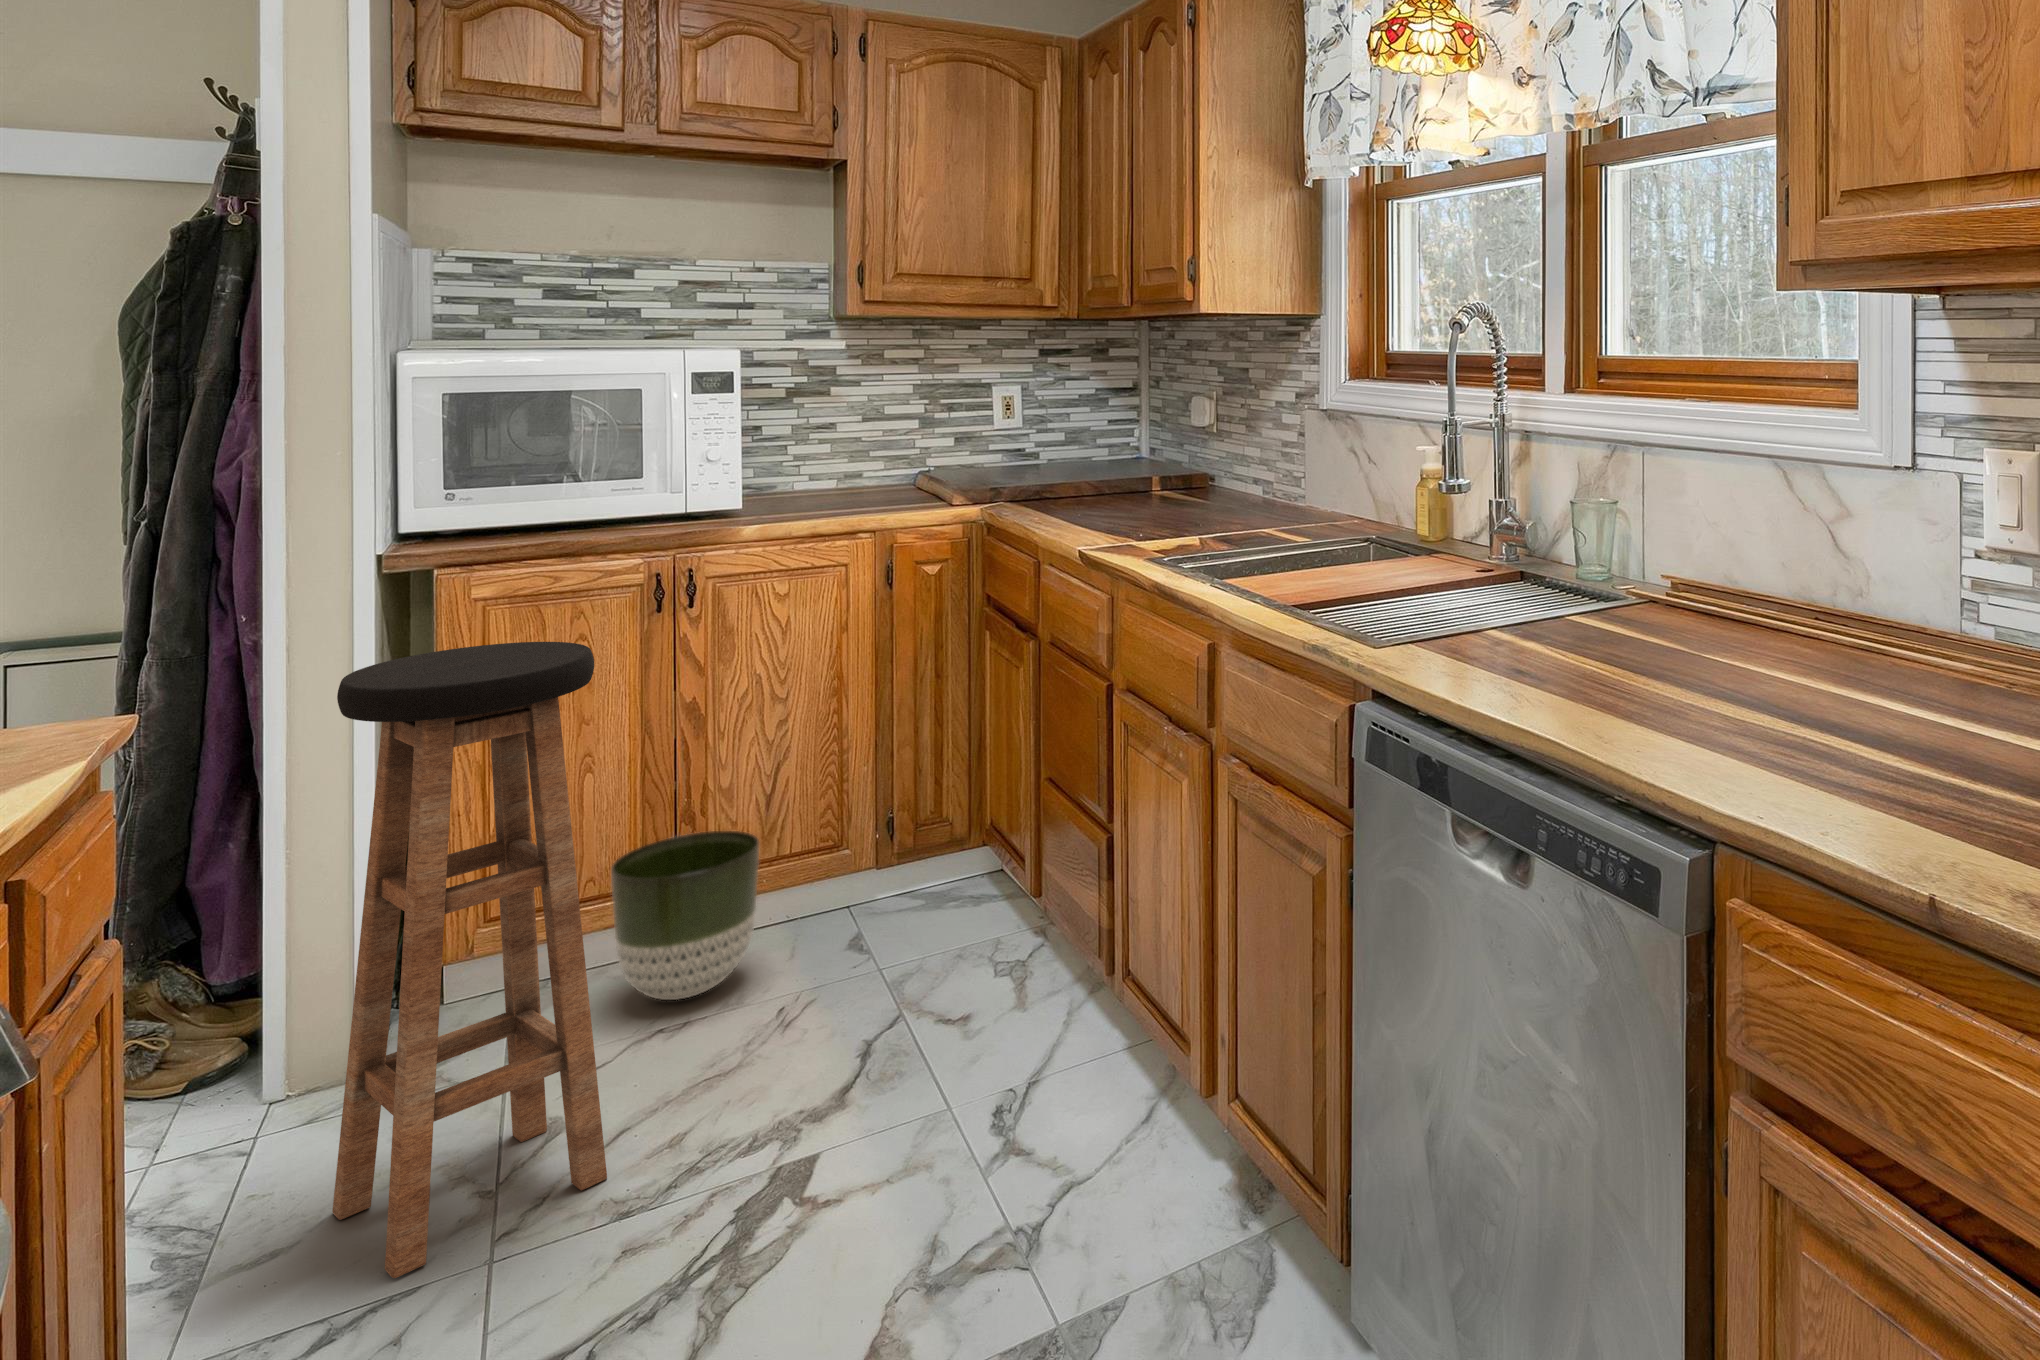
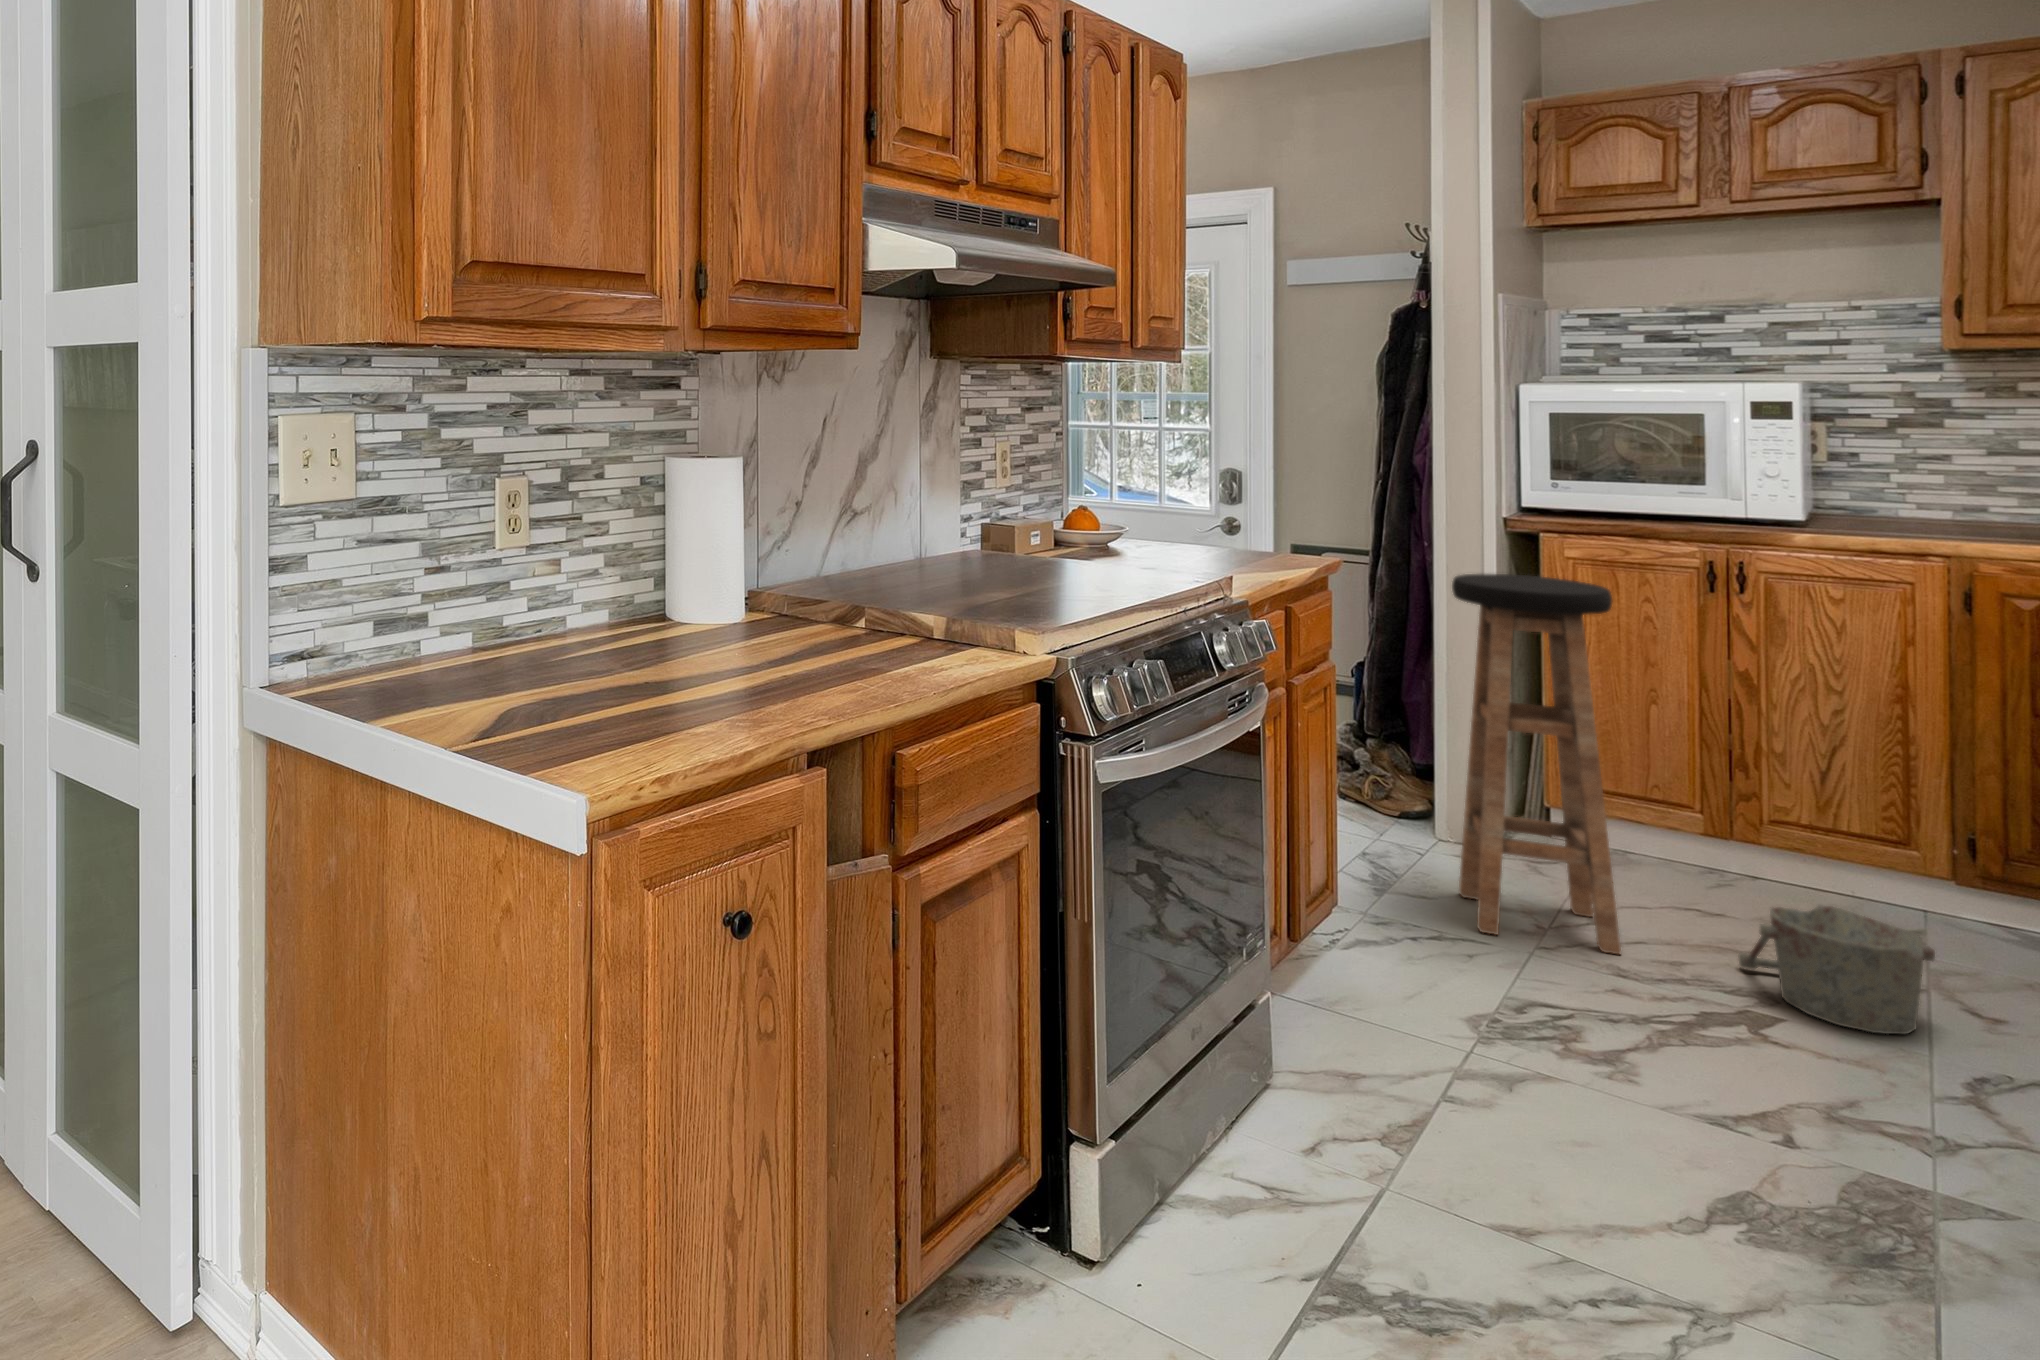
planter: present [611,831,759,1000] -> none [1665,771,1801,901]
bucket: none [738,966,933,1130] -> present [1738,906,1935,1034]

